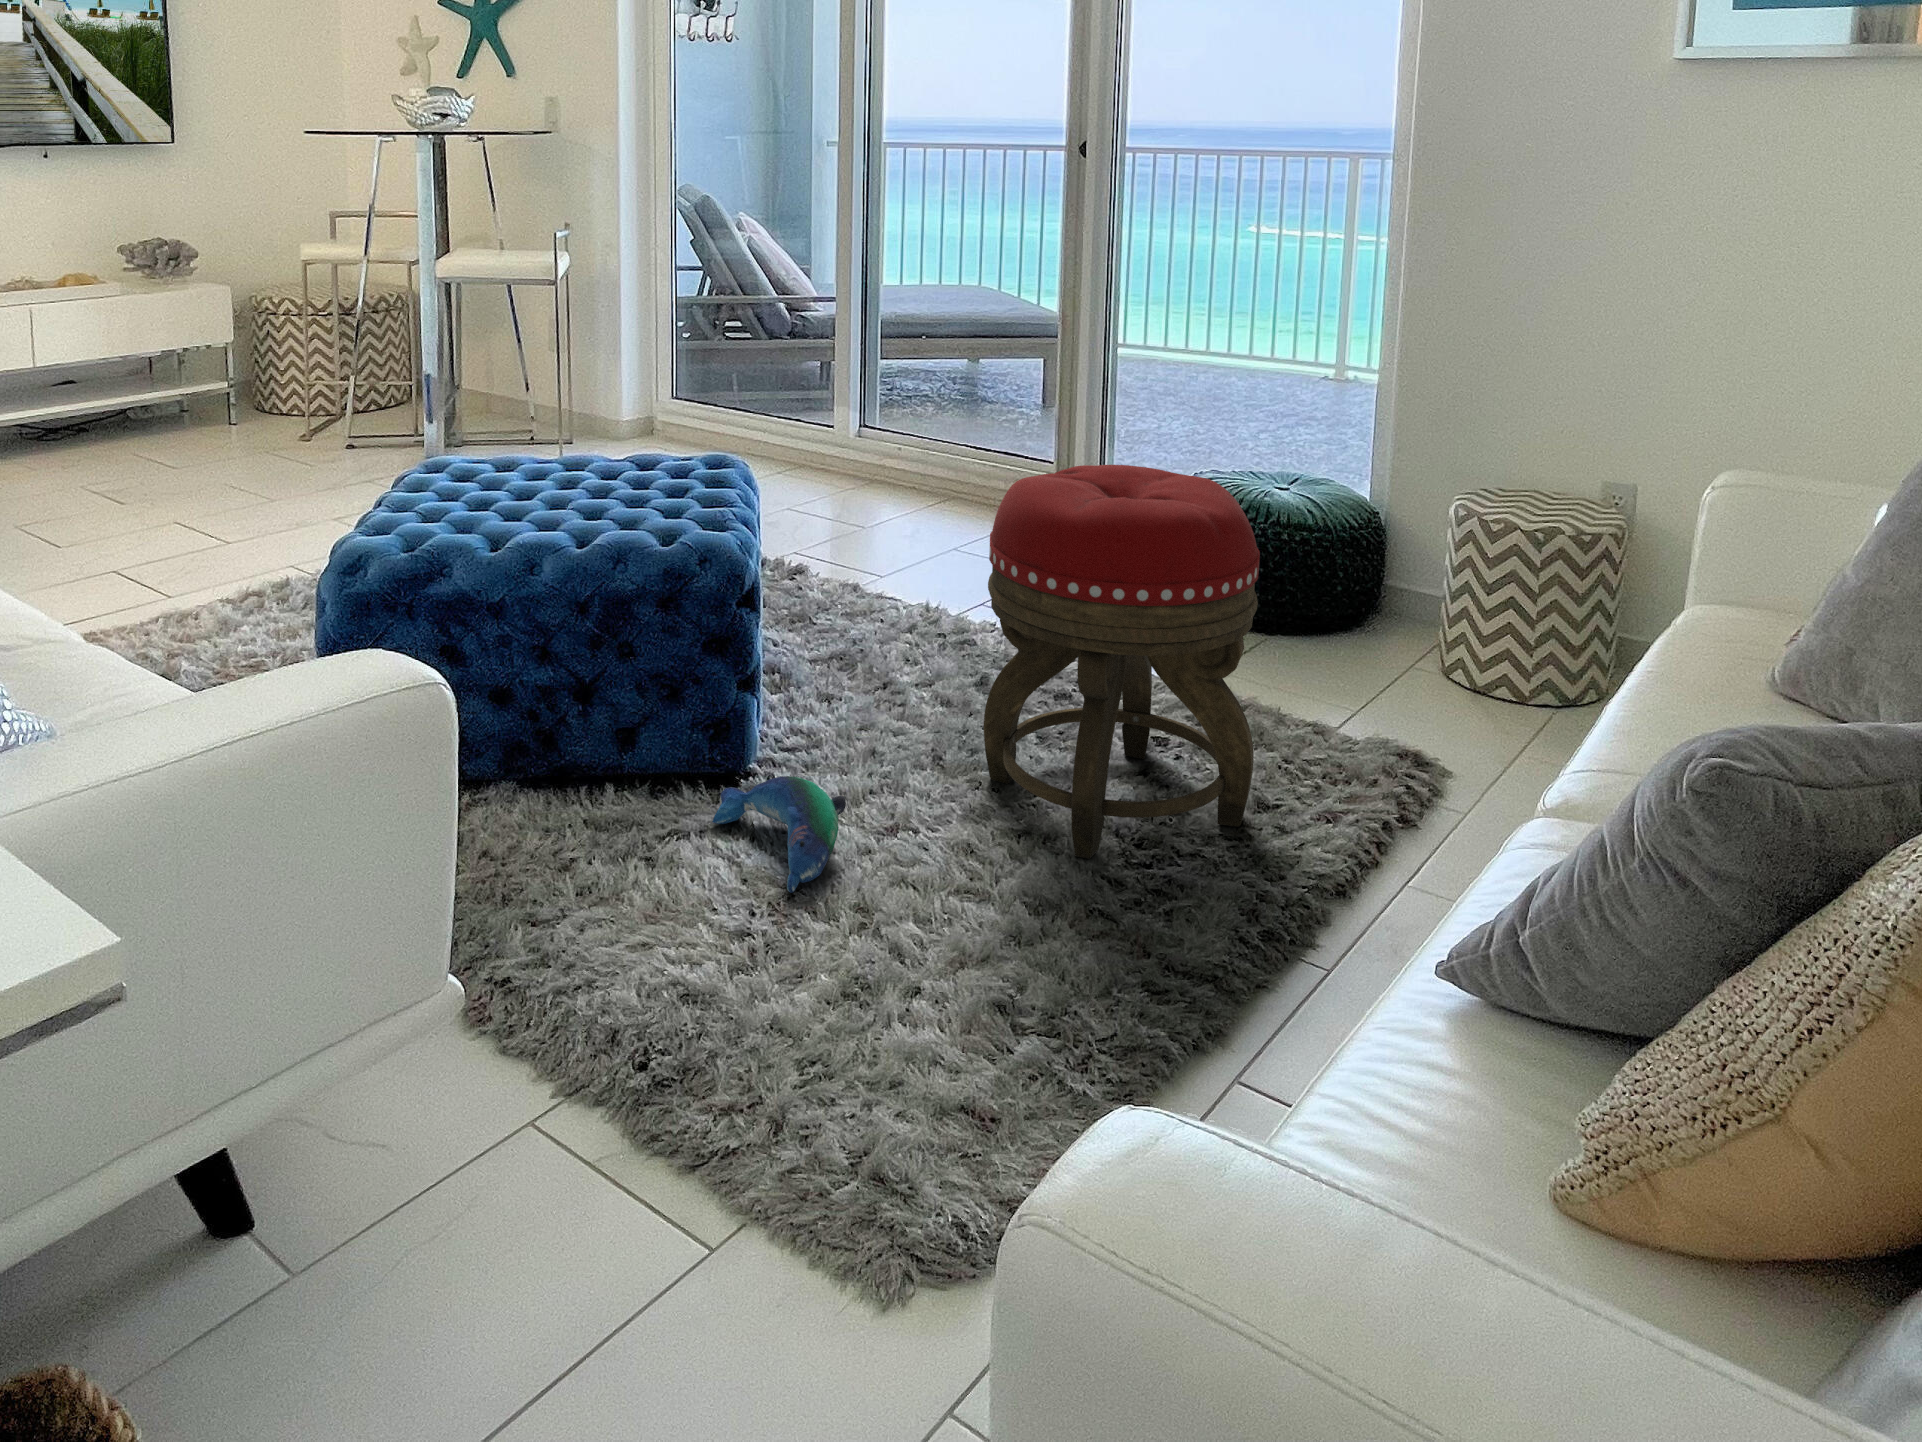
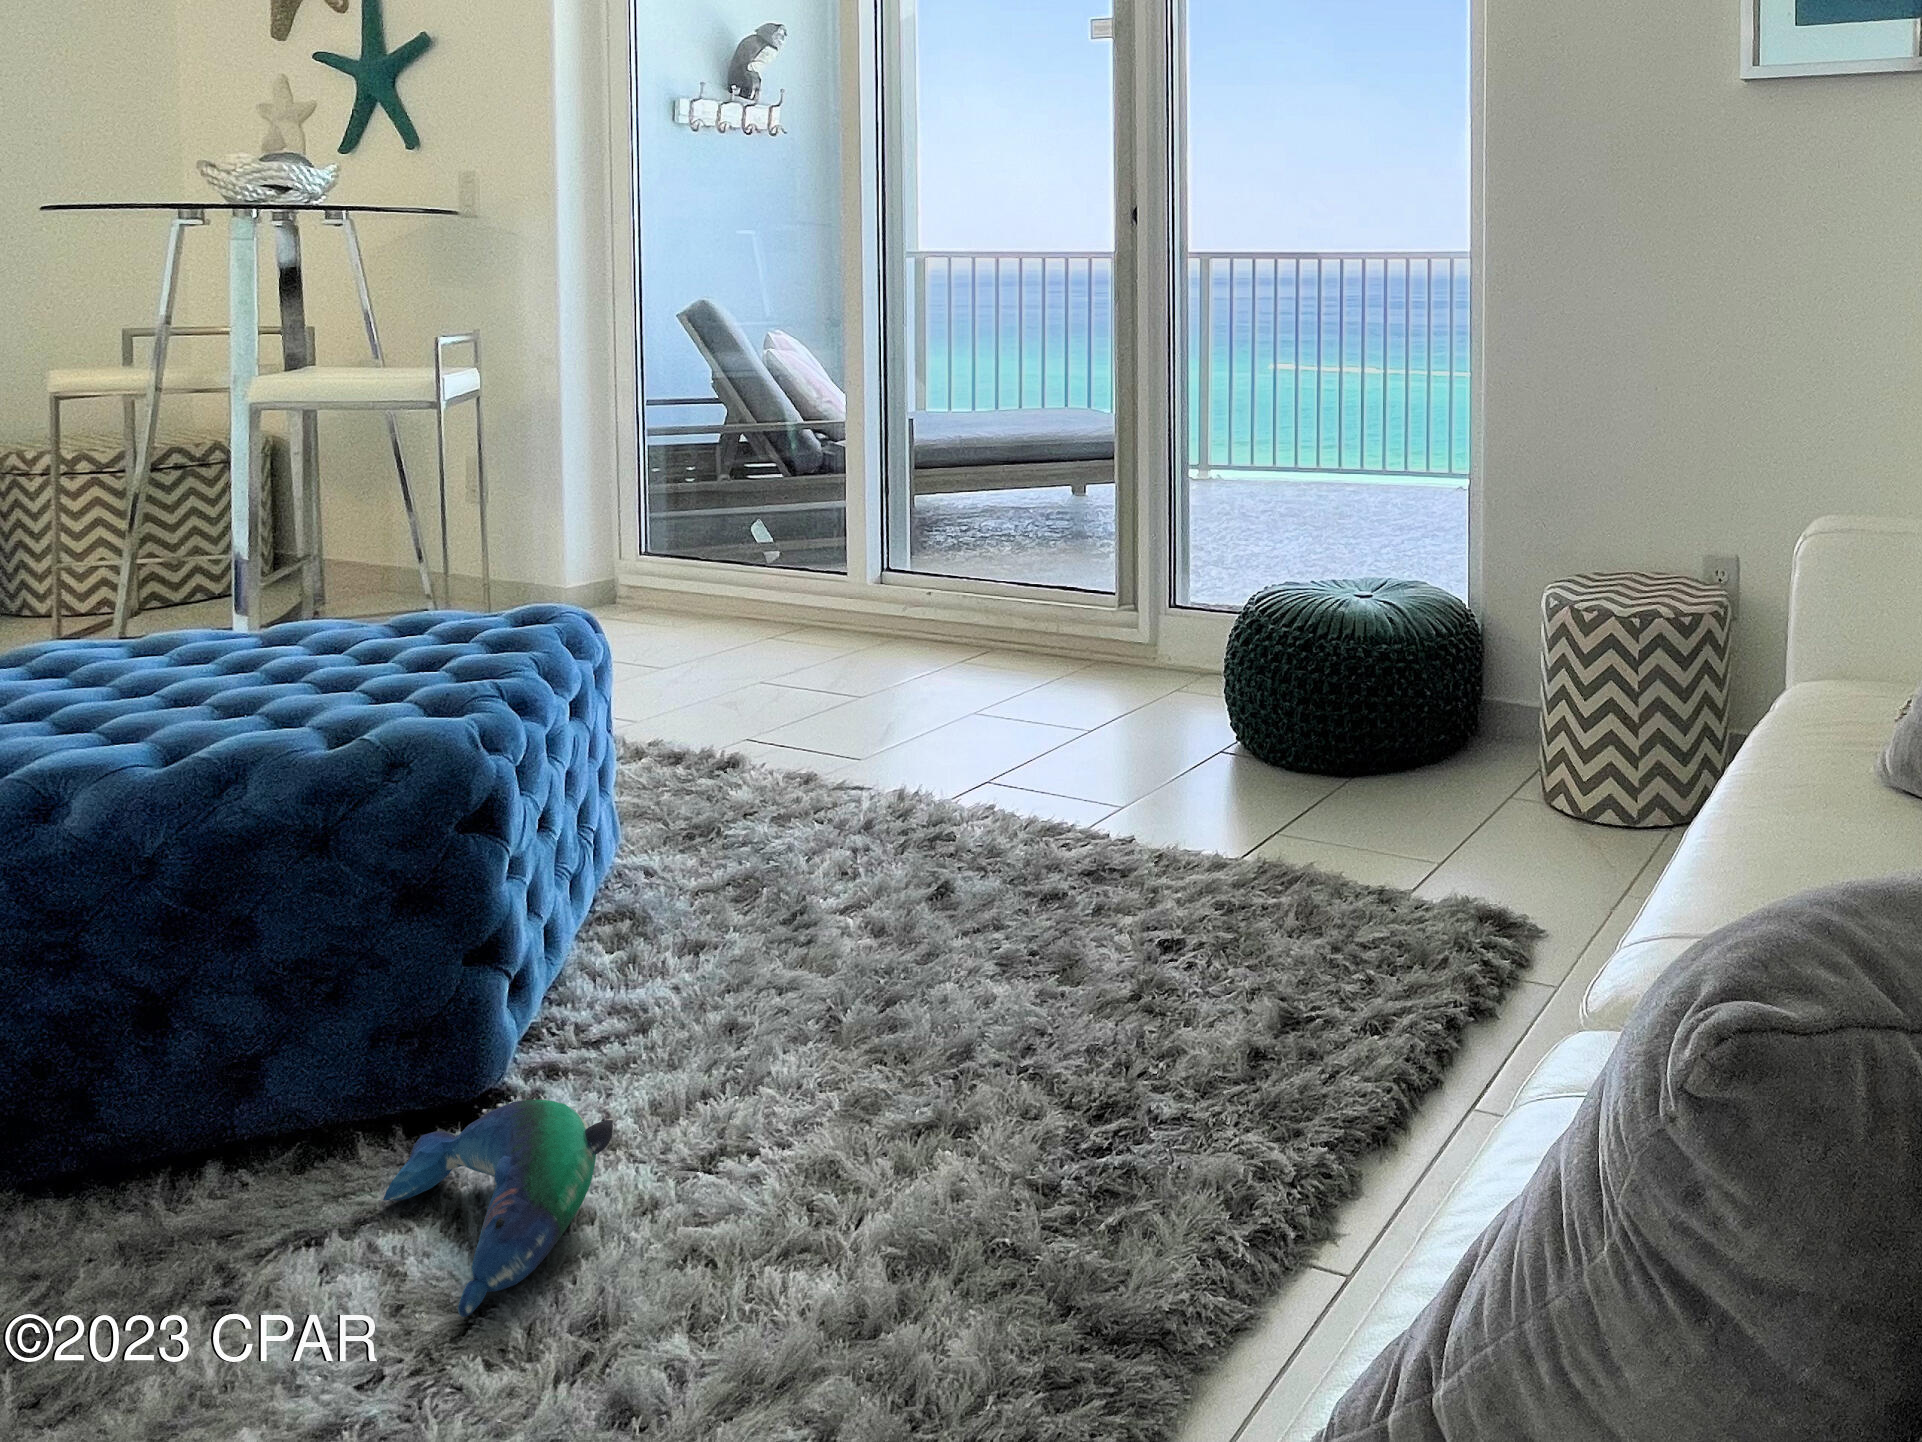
footstool: present [984,465,1260,859] -> none [877,569,1269,1152]

